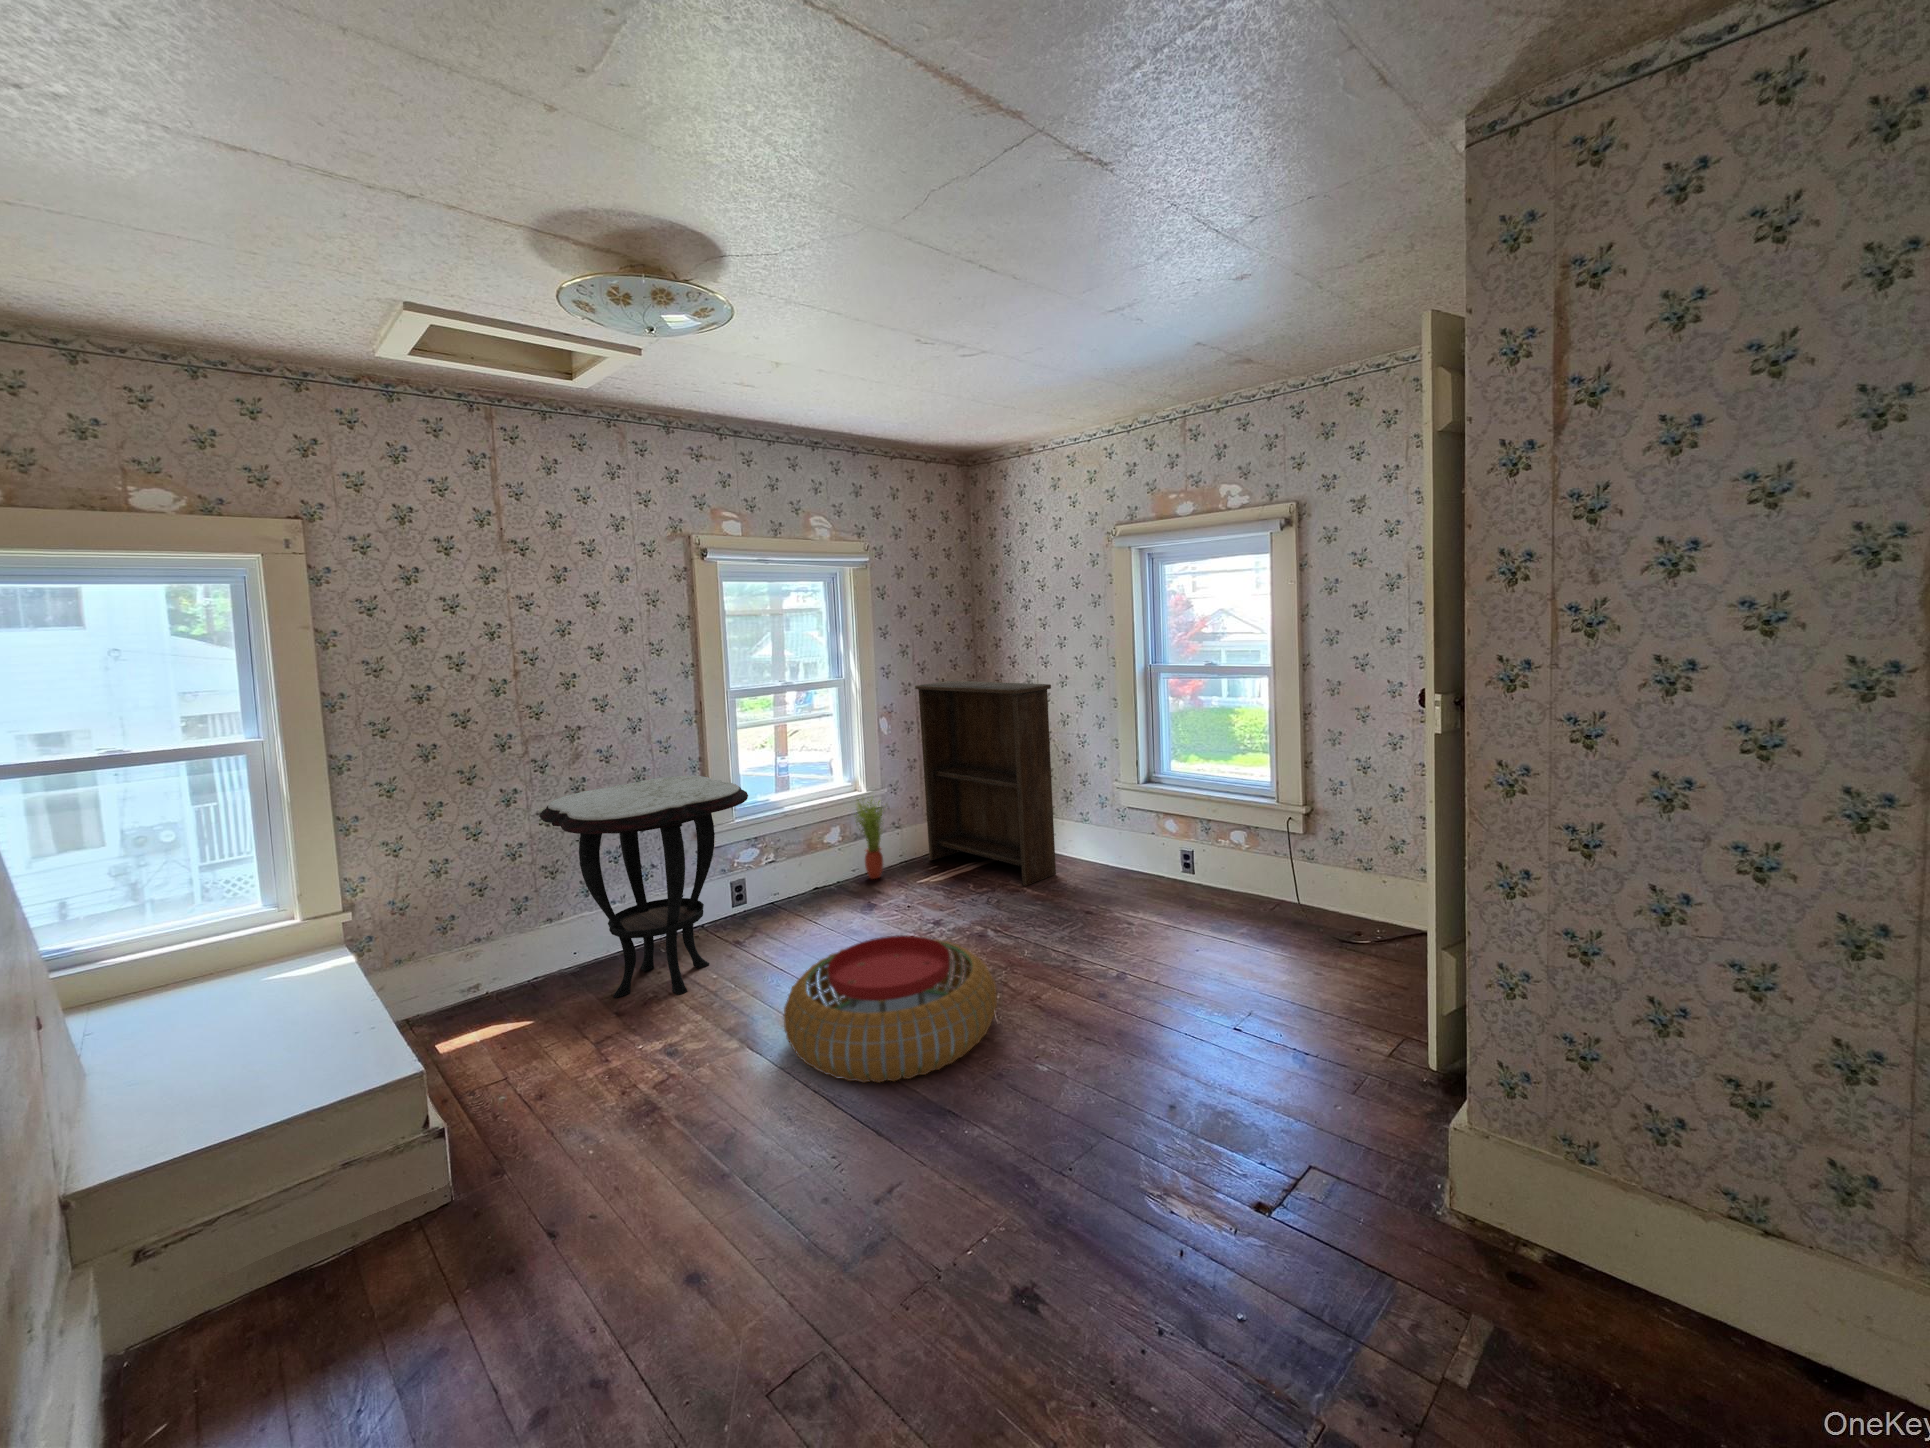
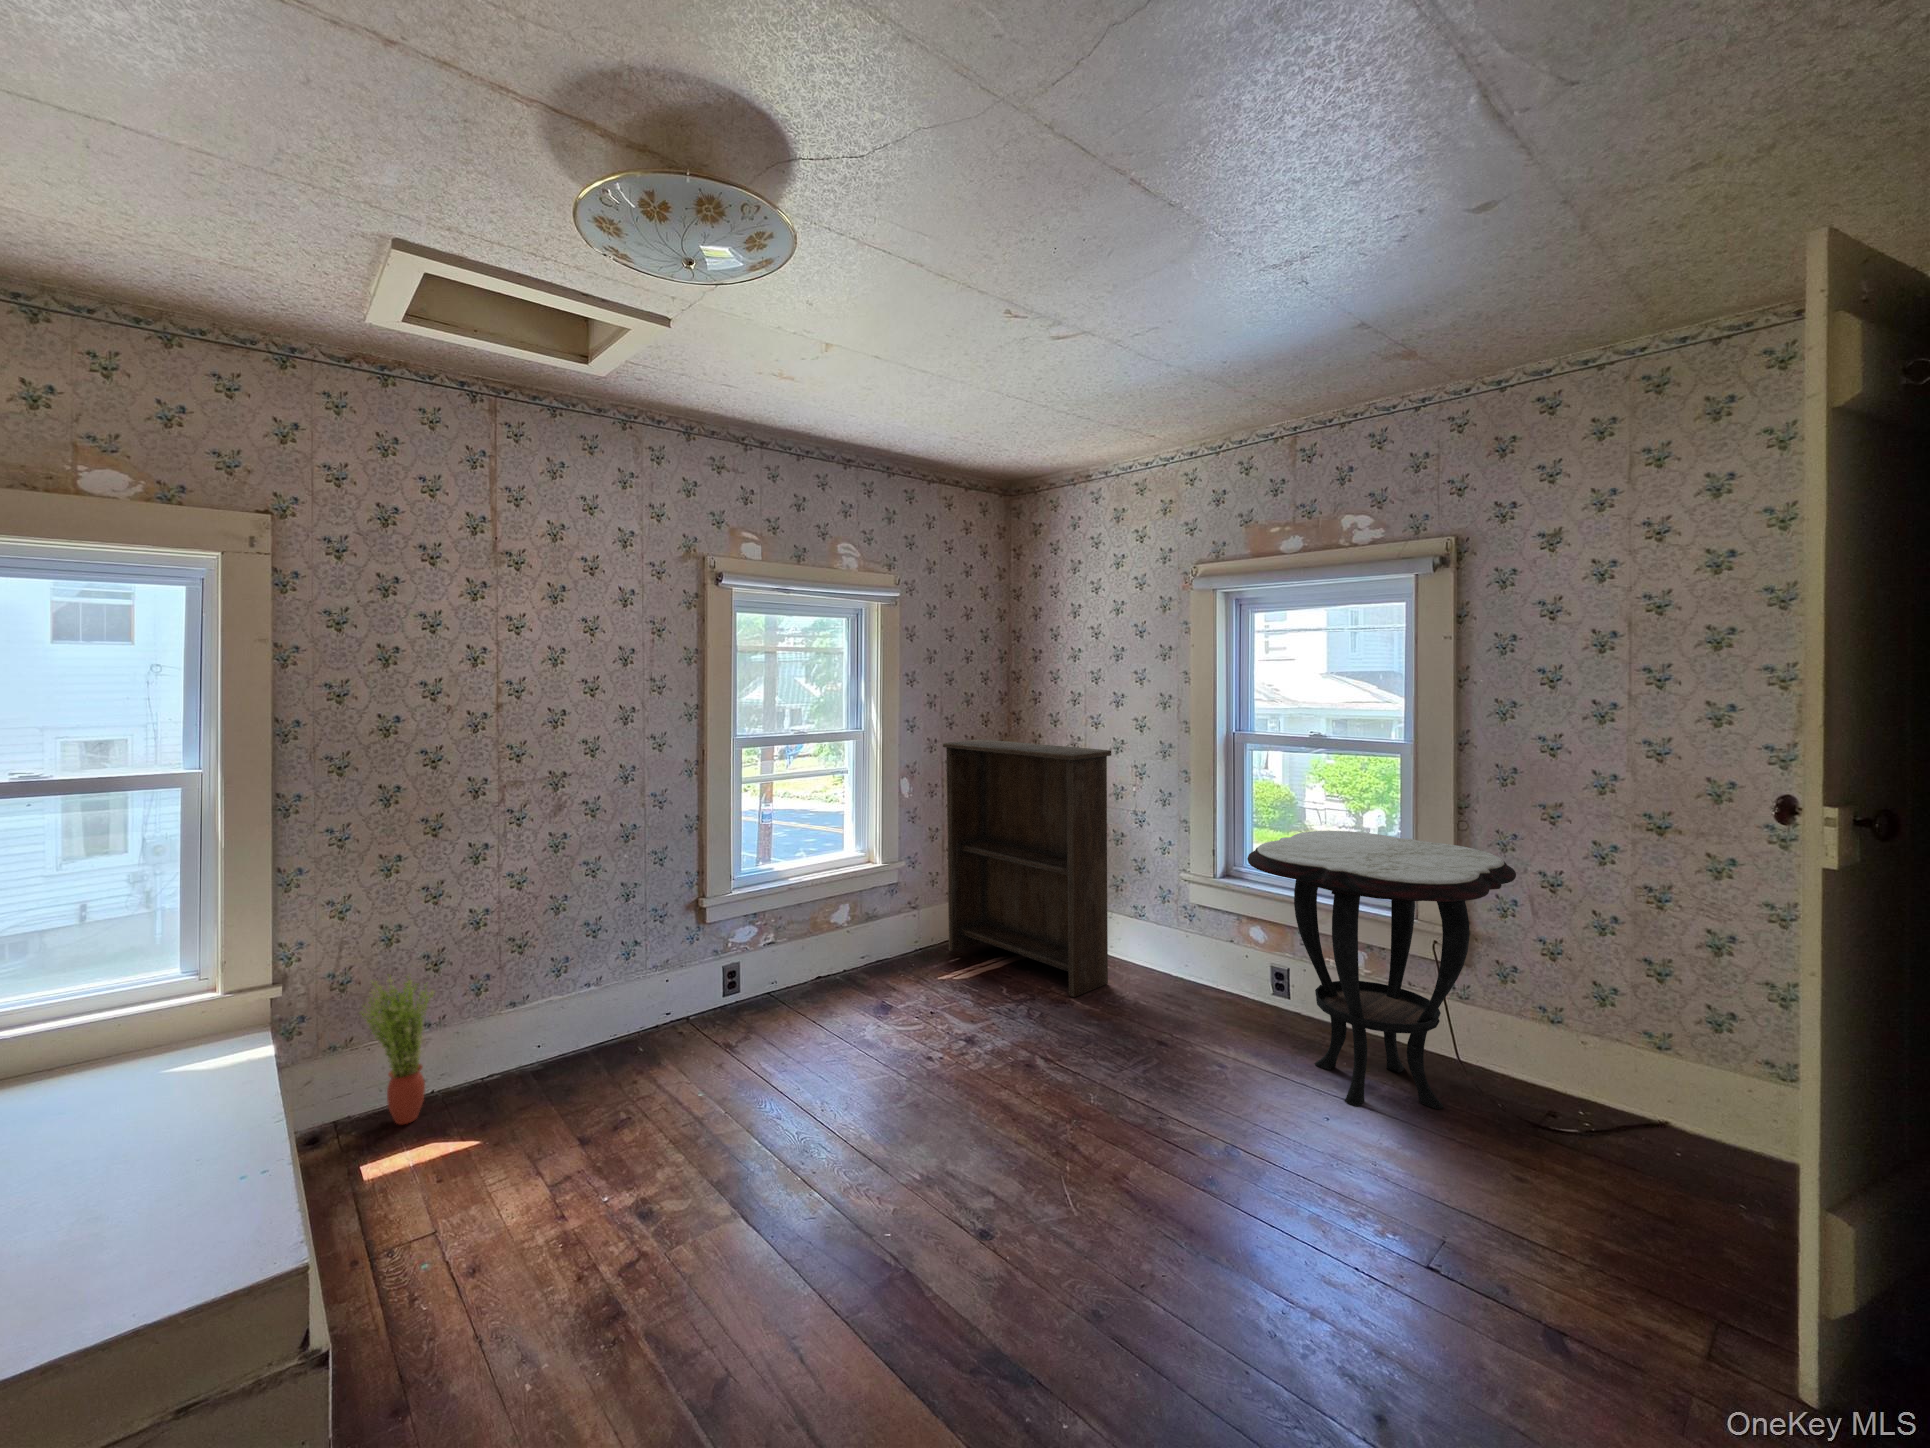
side table: present [540,776,748,998] -> present [1247,831,1516,1109]
potted plant: present [854,798,886,879] -> present [361,977,434,1124]
pouf: present [783,936,997,1082] -> none [793,1072,1078,1302]

